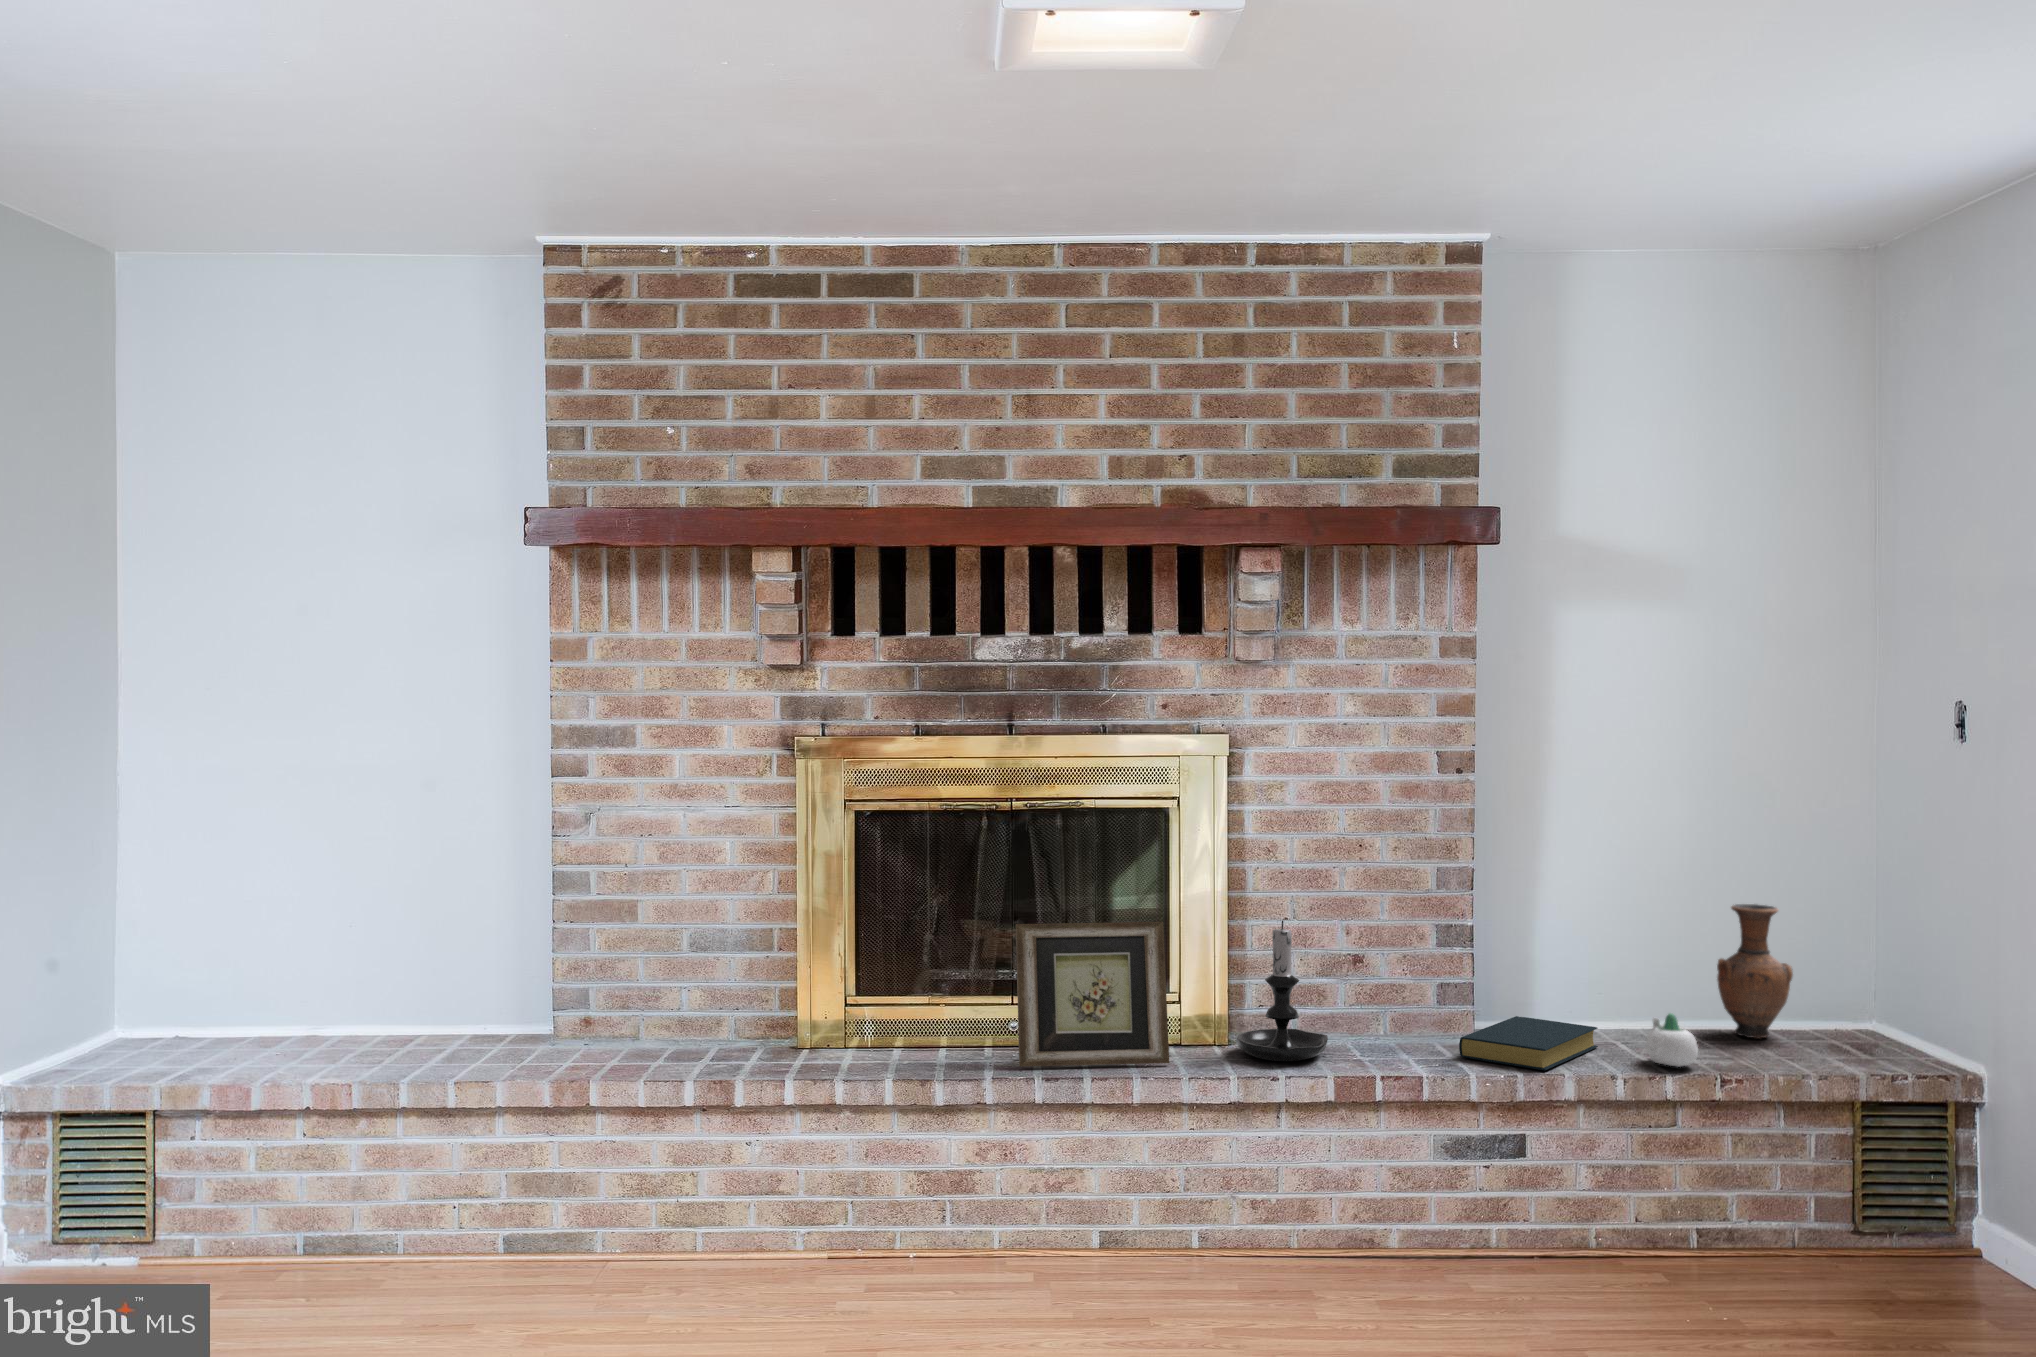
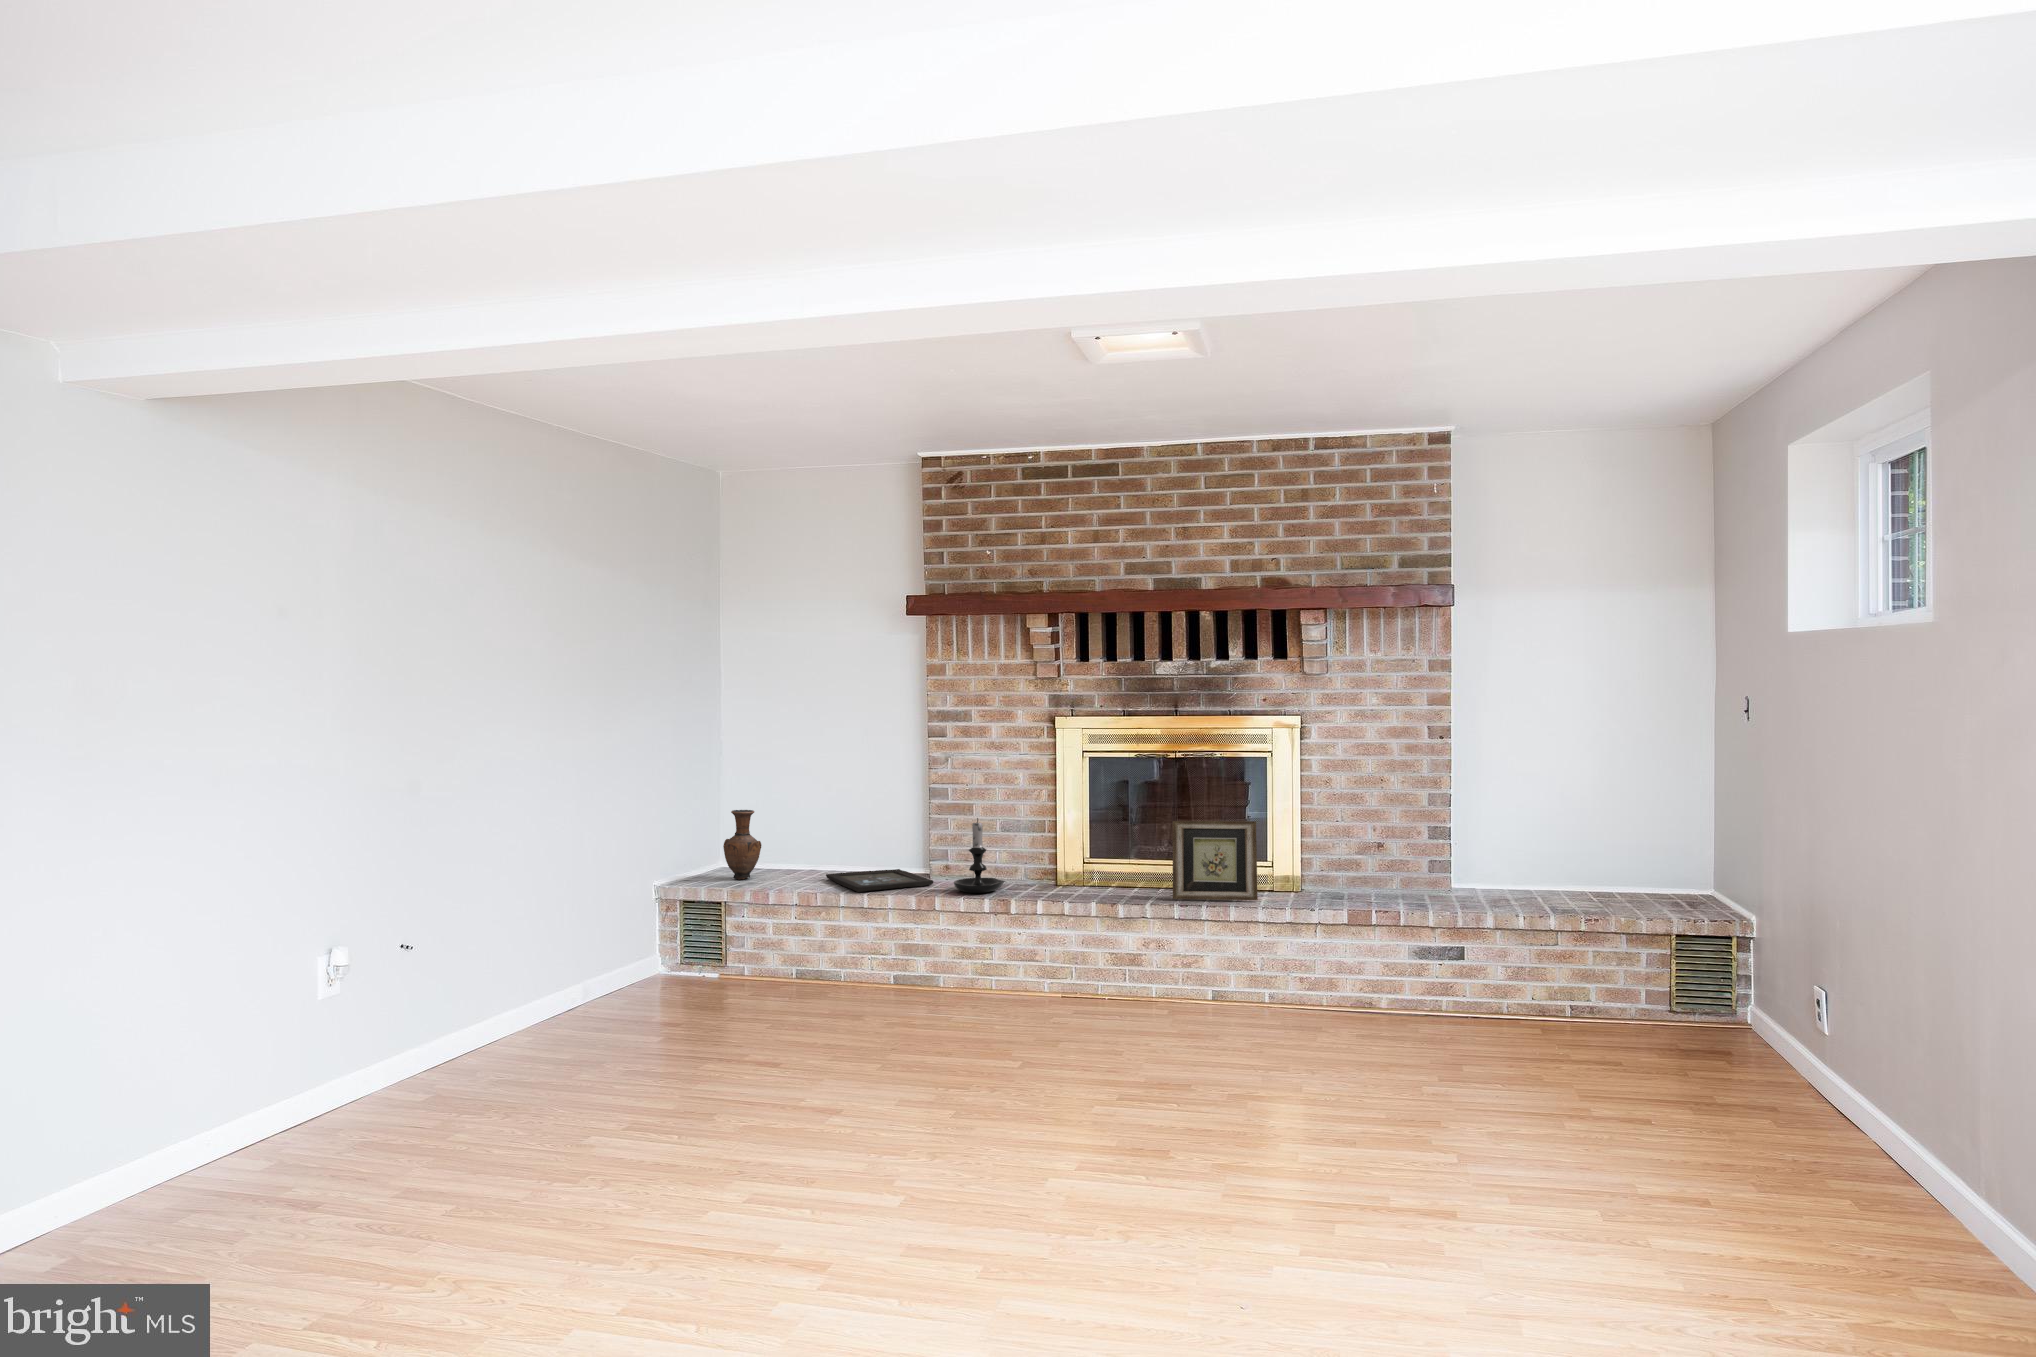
vase: present [1717,904,1793,1039] -> present [723,810,761,880]
candle holder: present [1236,921,1328,1061] -> present [954,818,1005,893]
succulent planter: present [1646,1013,1698,1067] -> none [1543,880,1573,912]
hardback book: present [1459,1016,1598,1070] -> none [1430,883,1520,910]
tray: none [349,1017,564,1075] -> present [826,869,933,892]

